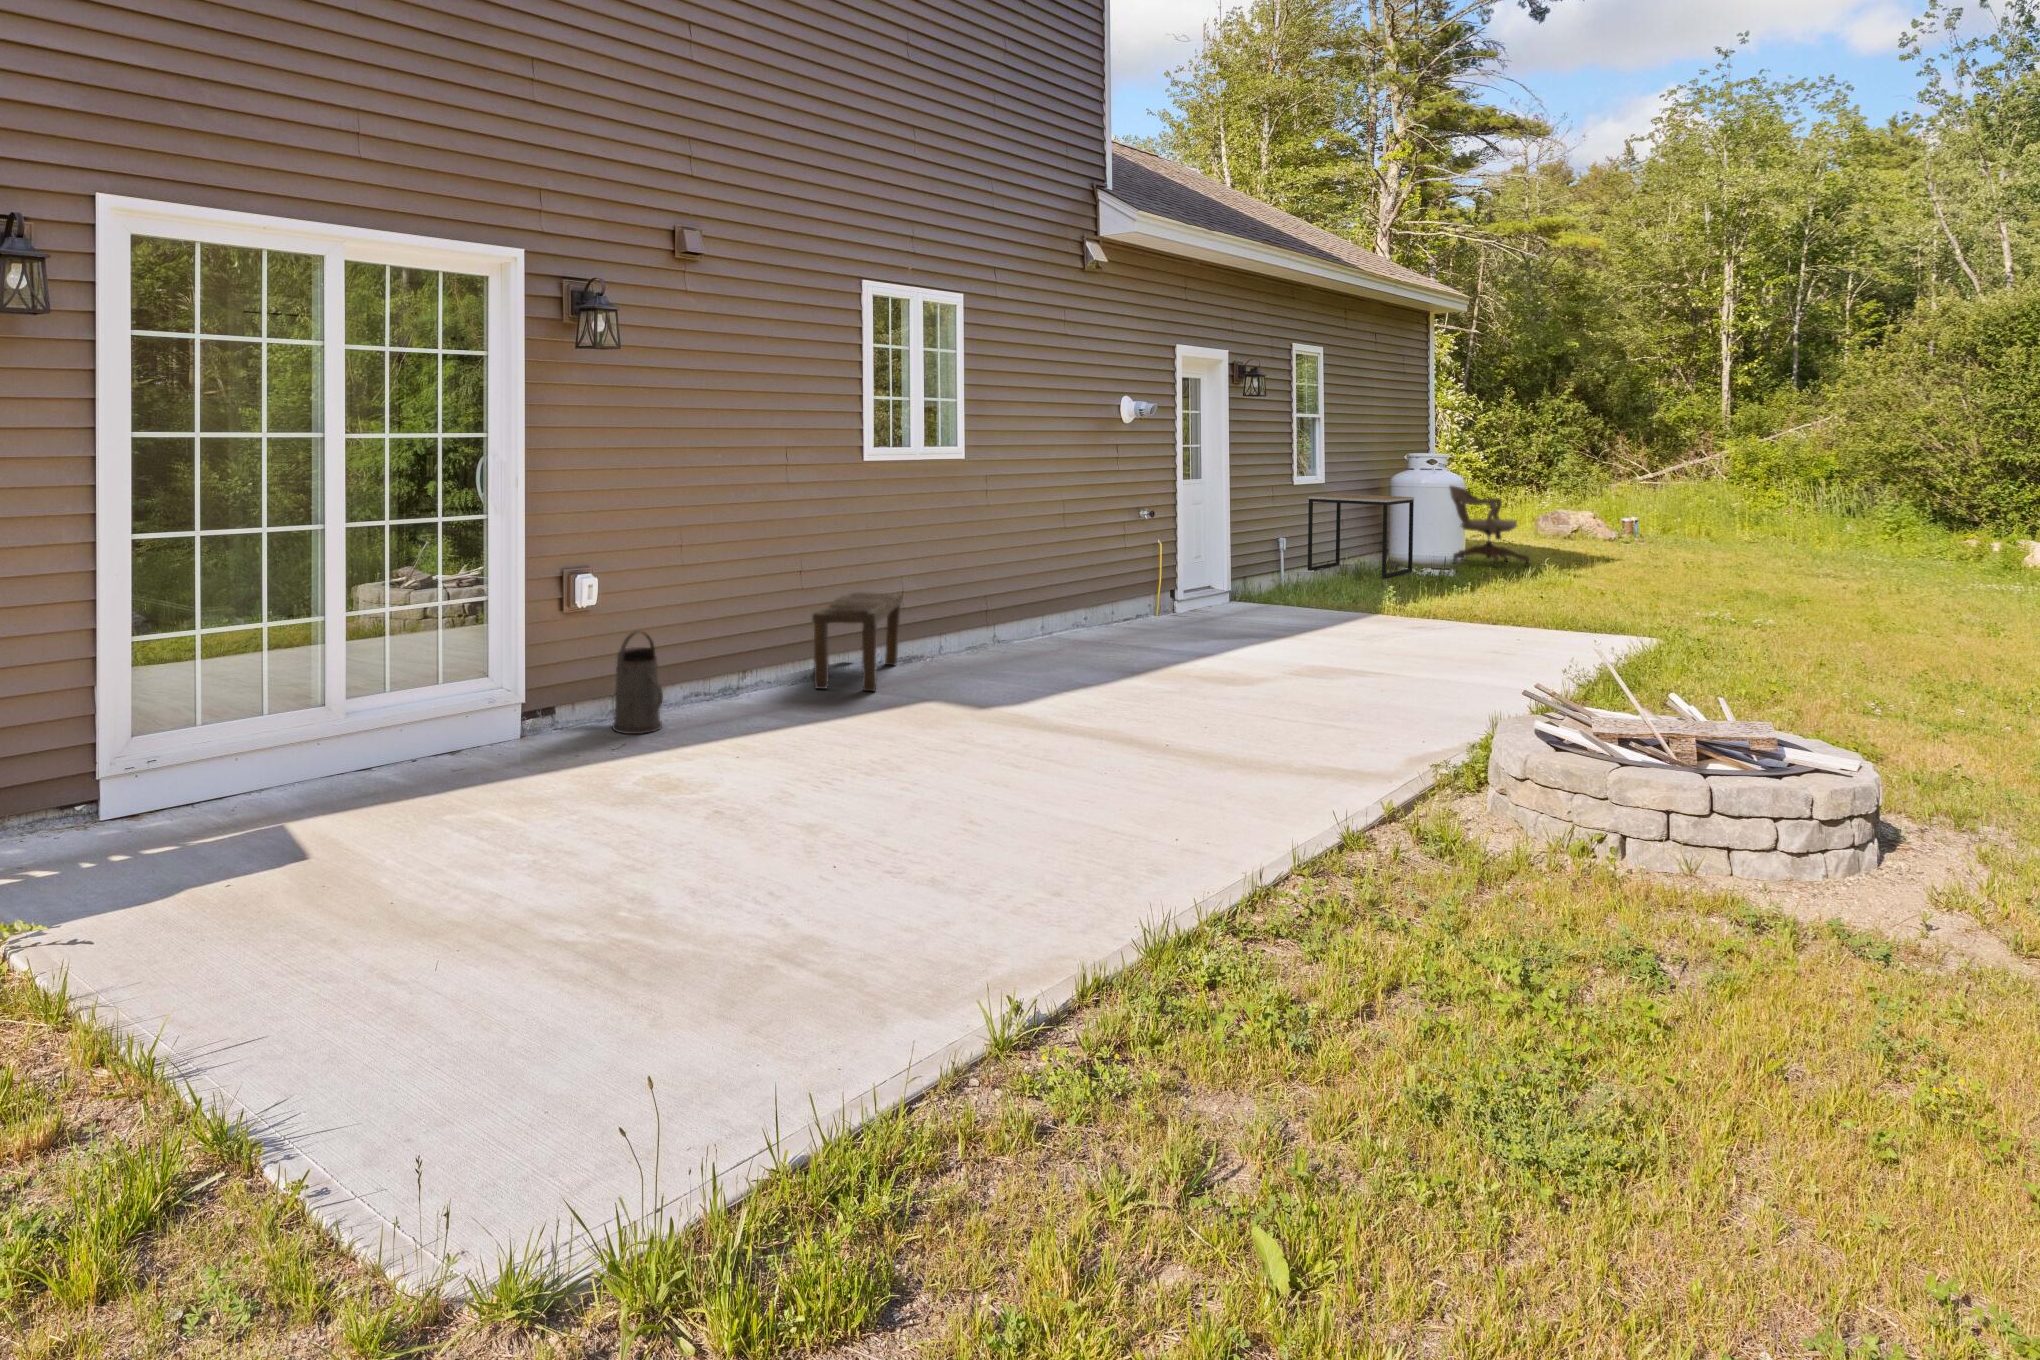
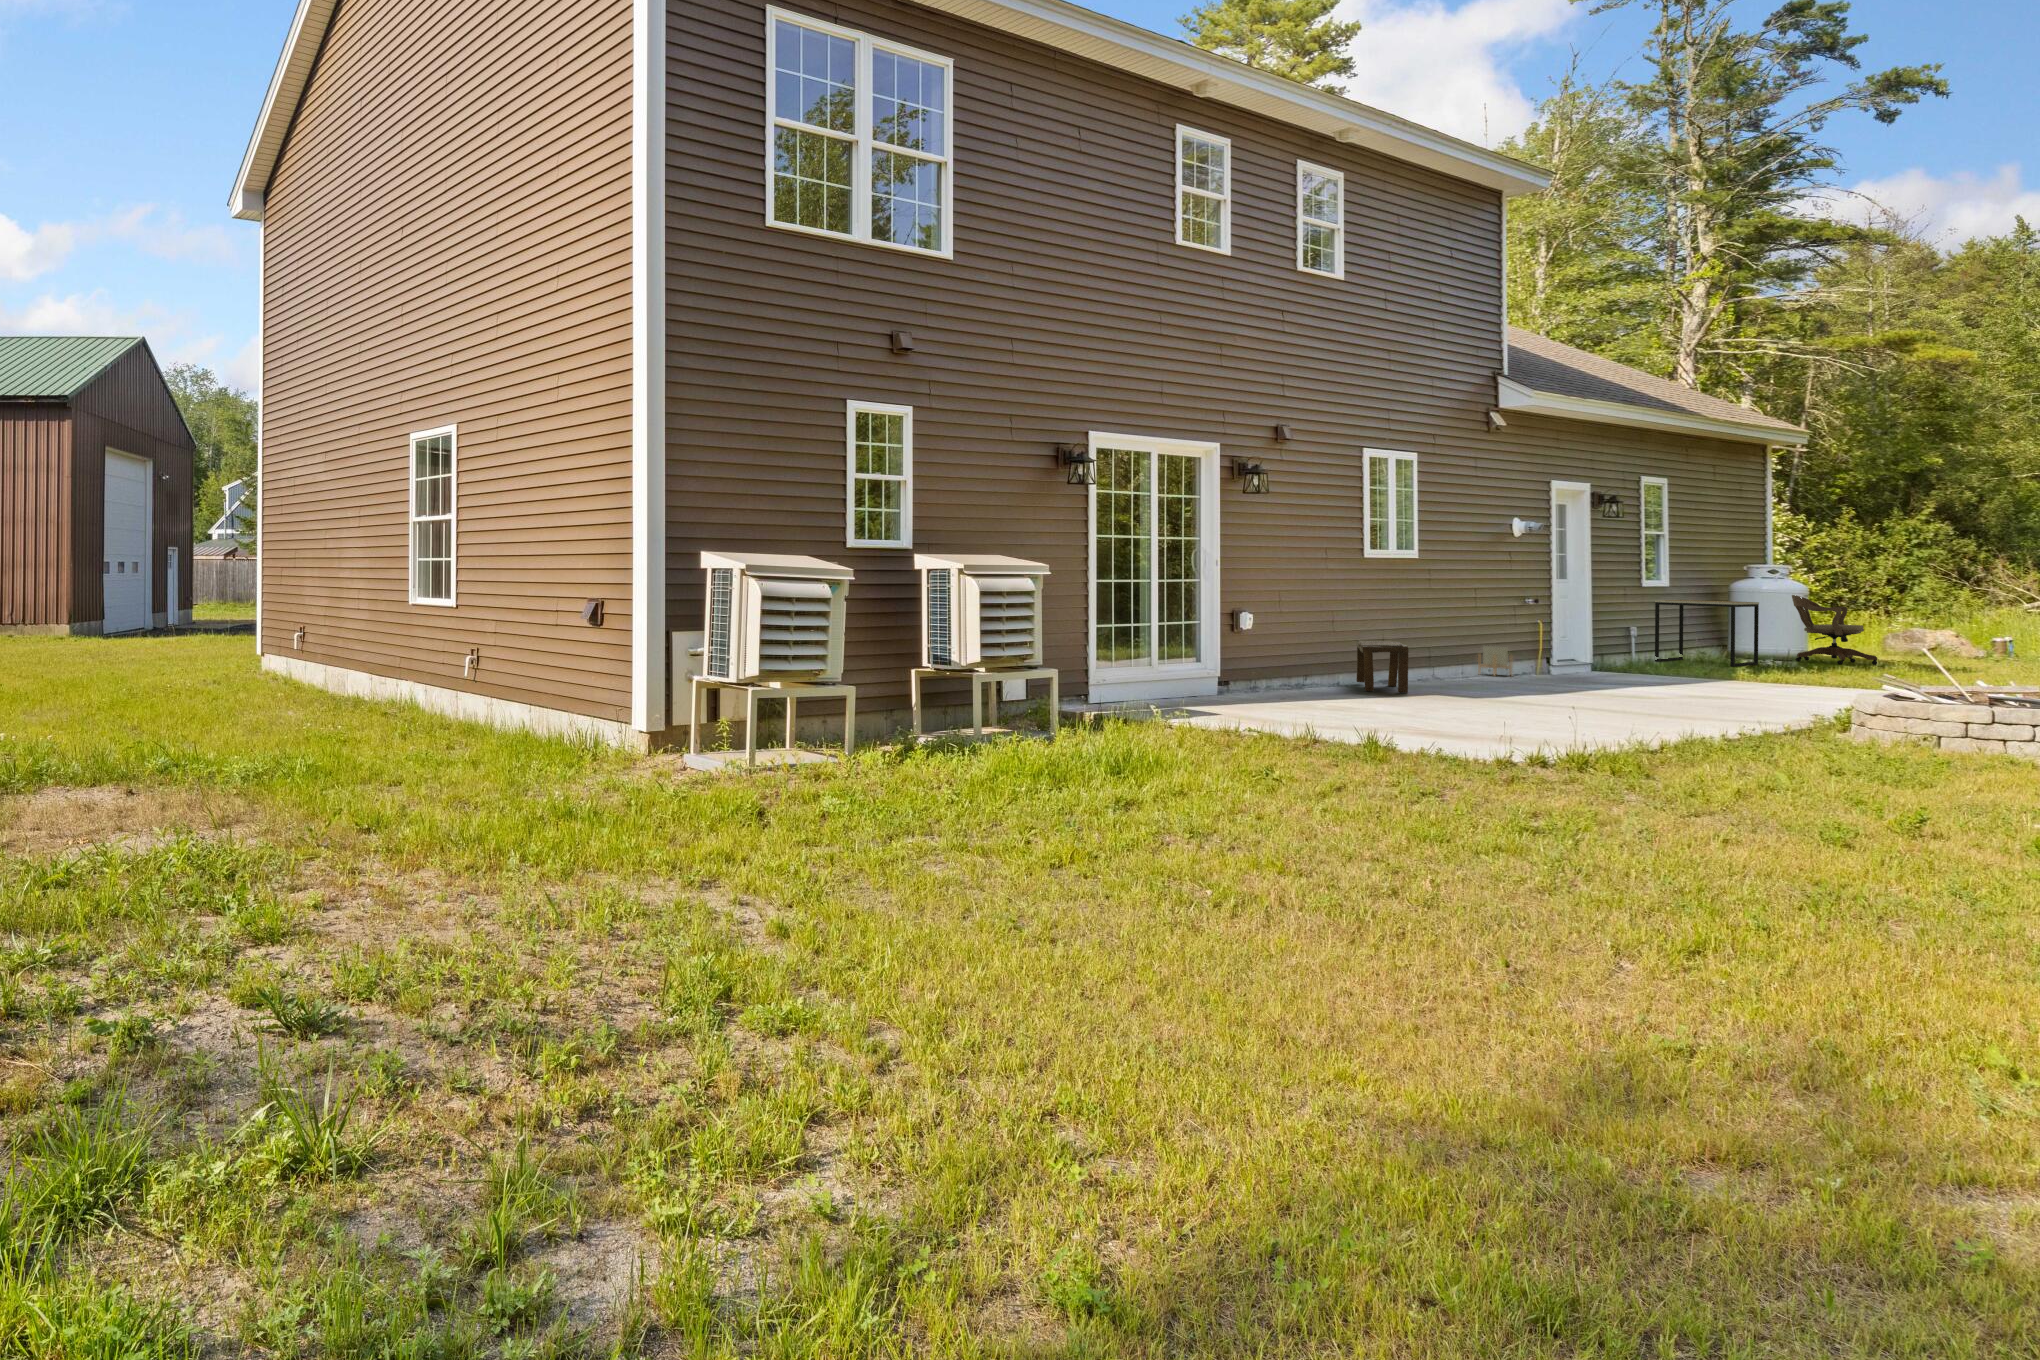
planter: none [1067,576,1106,621] -> present [1478,646,1512,675]
watering can: present [612,631,663,734] -> none [1249,645,1316,699]

